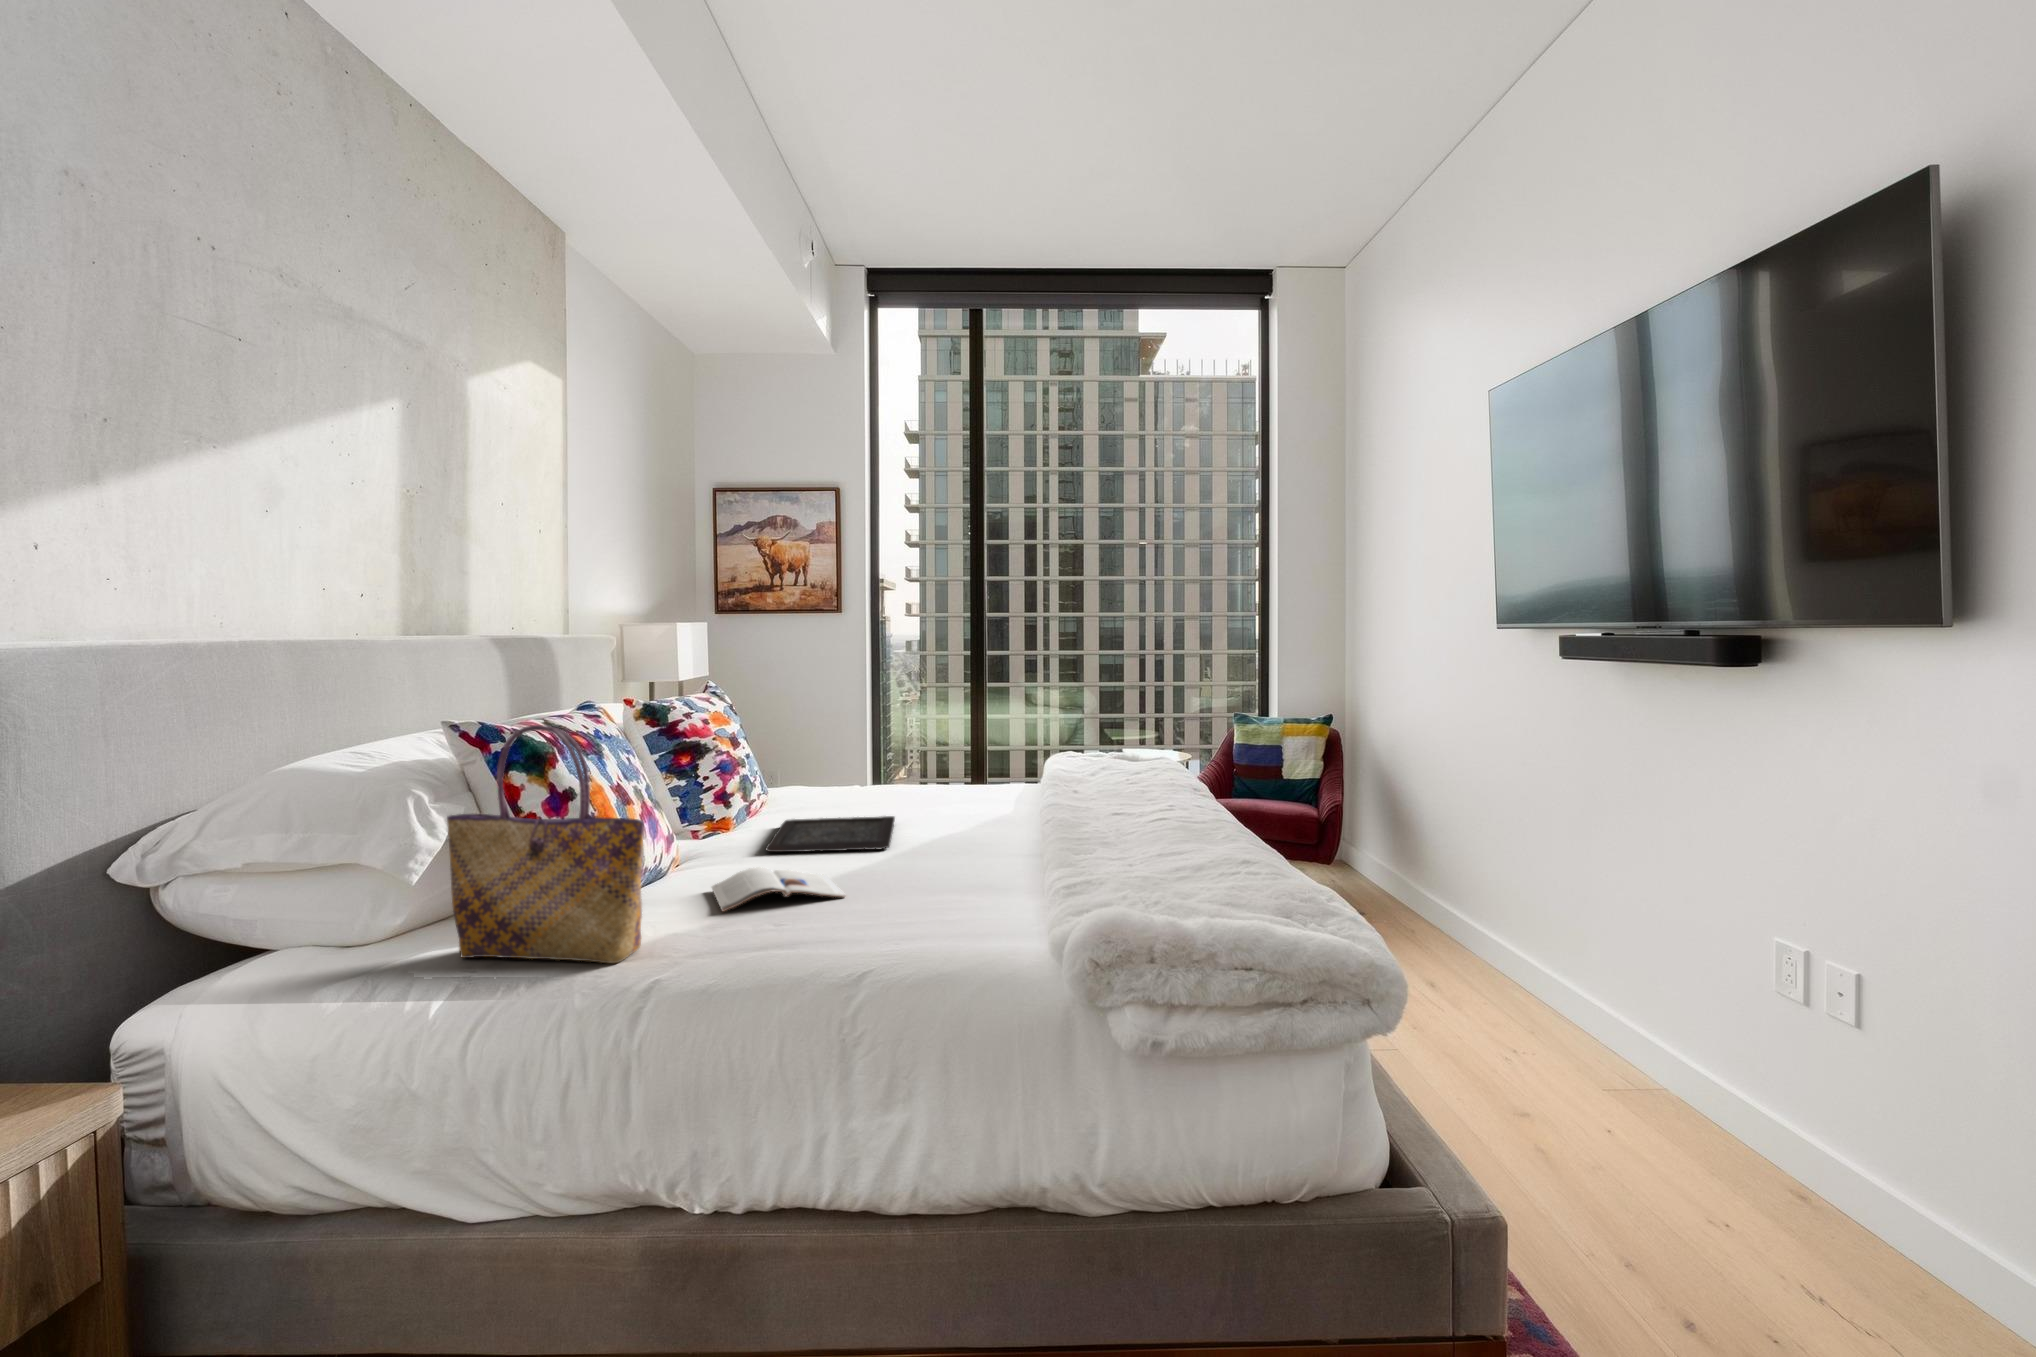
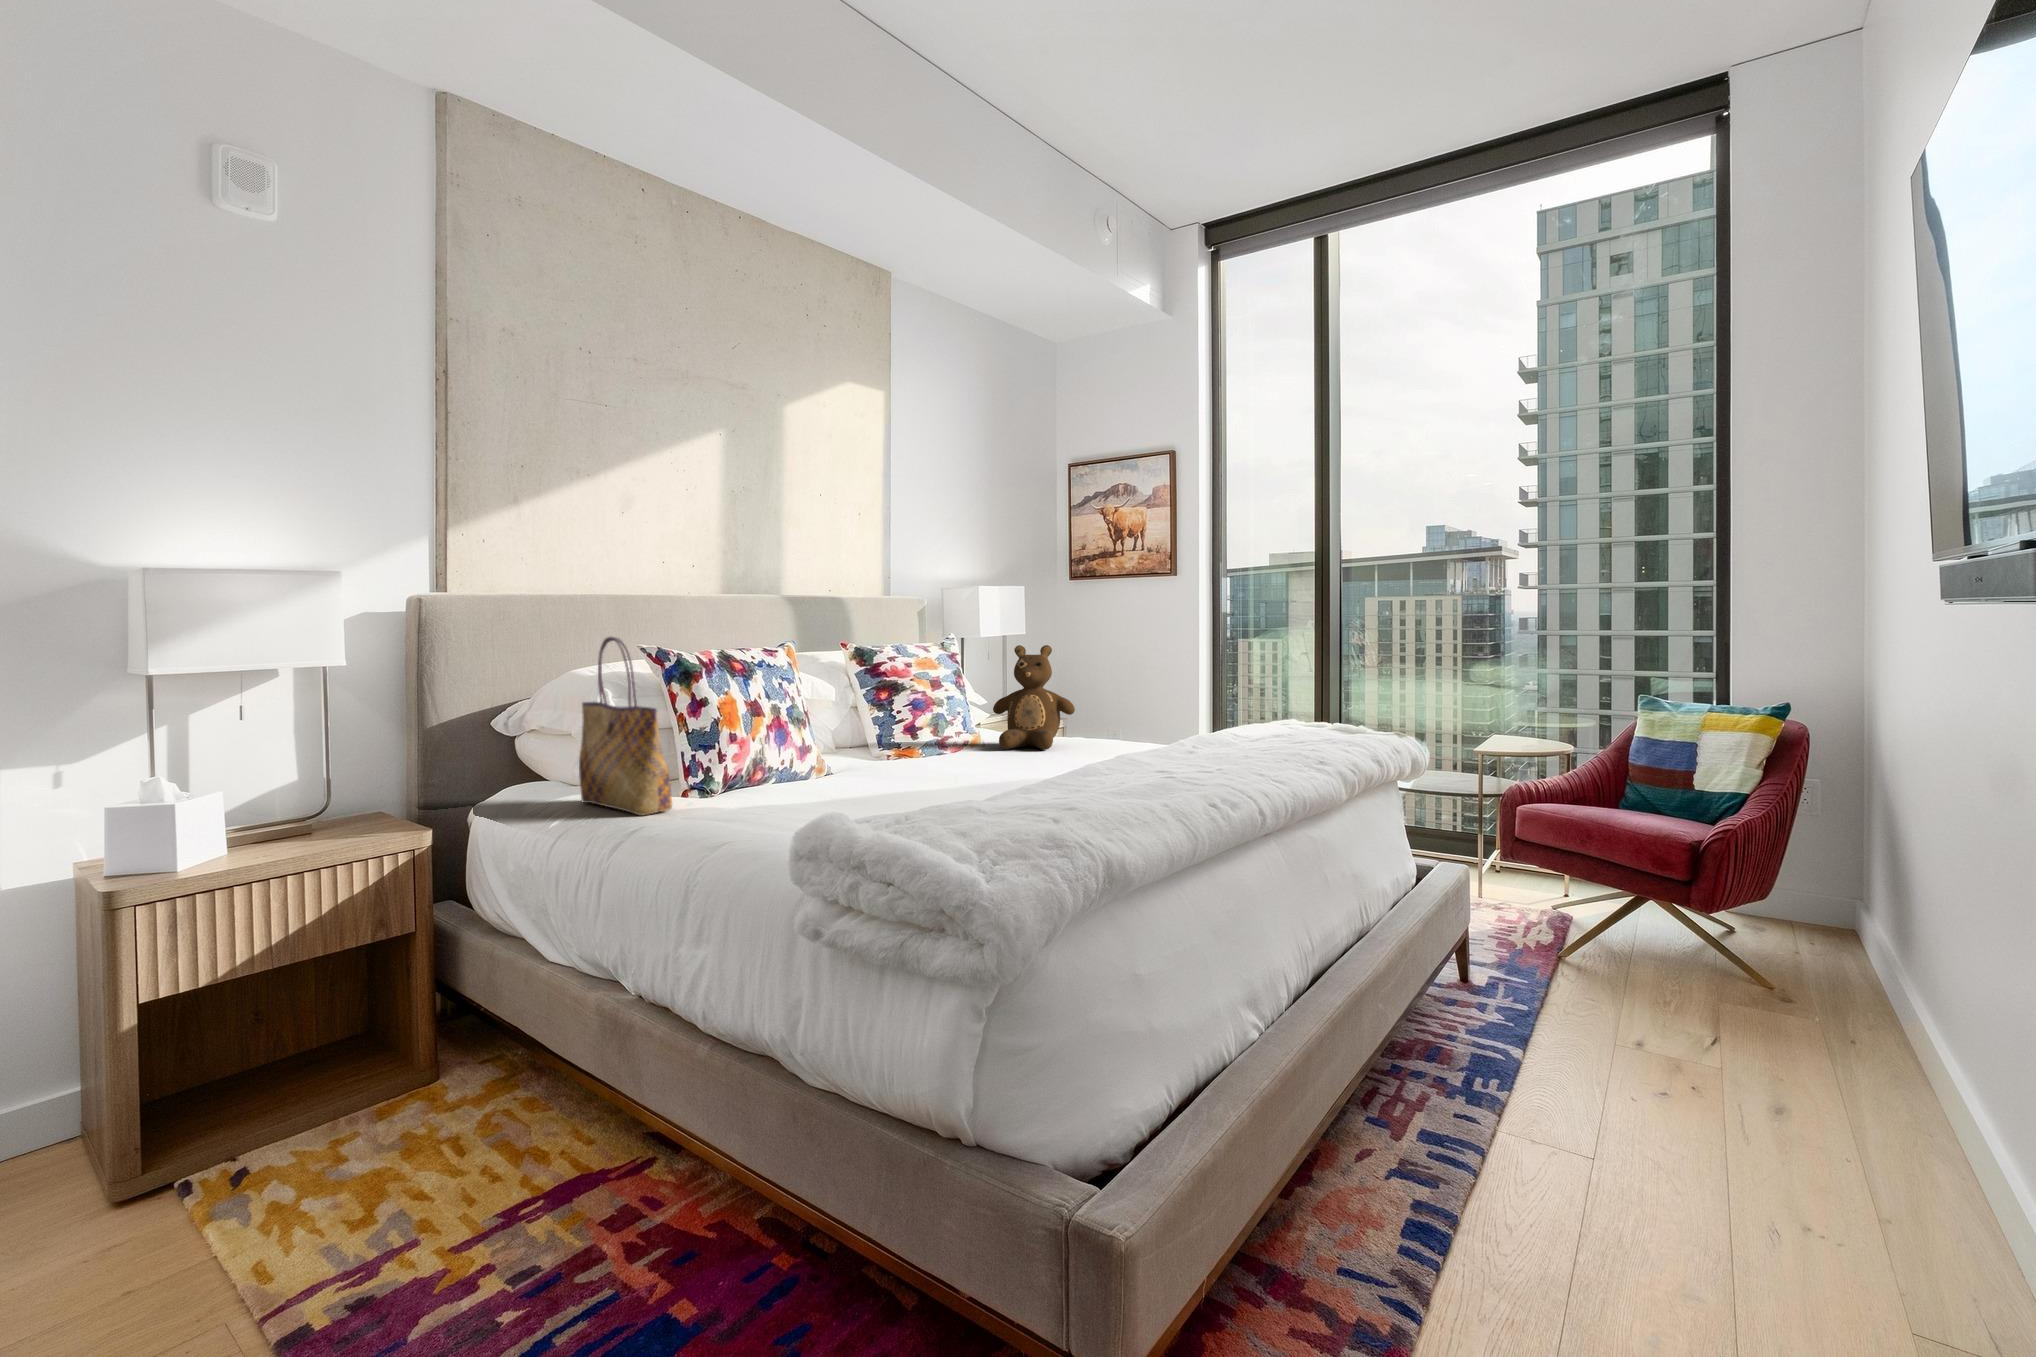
teddy bear: none [774,694,863,808] -> present [993,645,1075,750]
tray: present [766,816,895,852] -> none [892,753,1043,779]
magazine: present [712,867,845,912] -> none [766,774,889,802]

